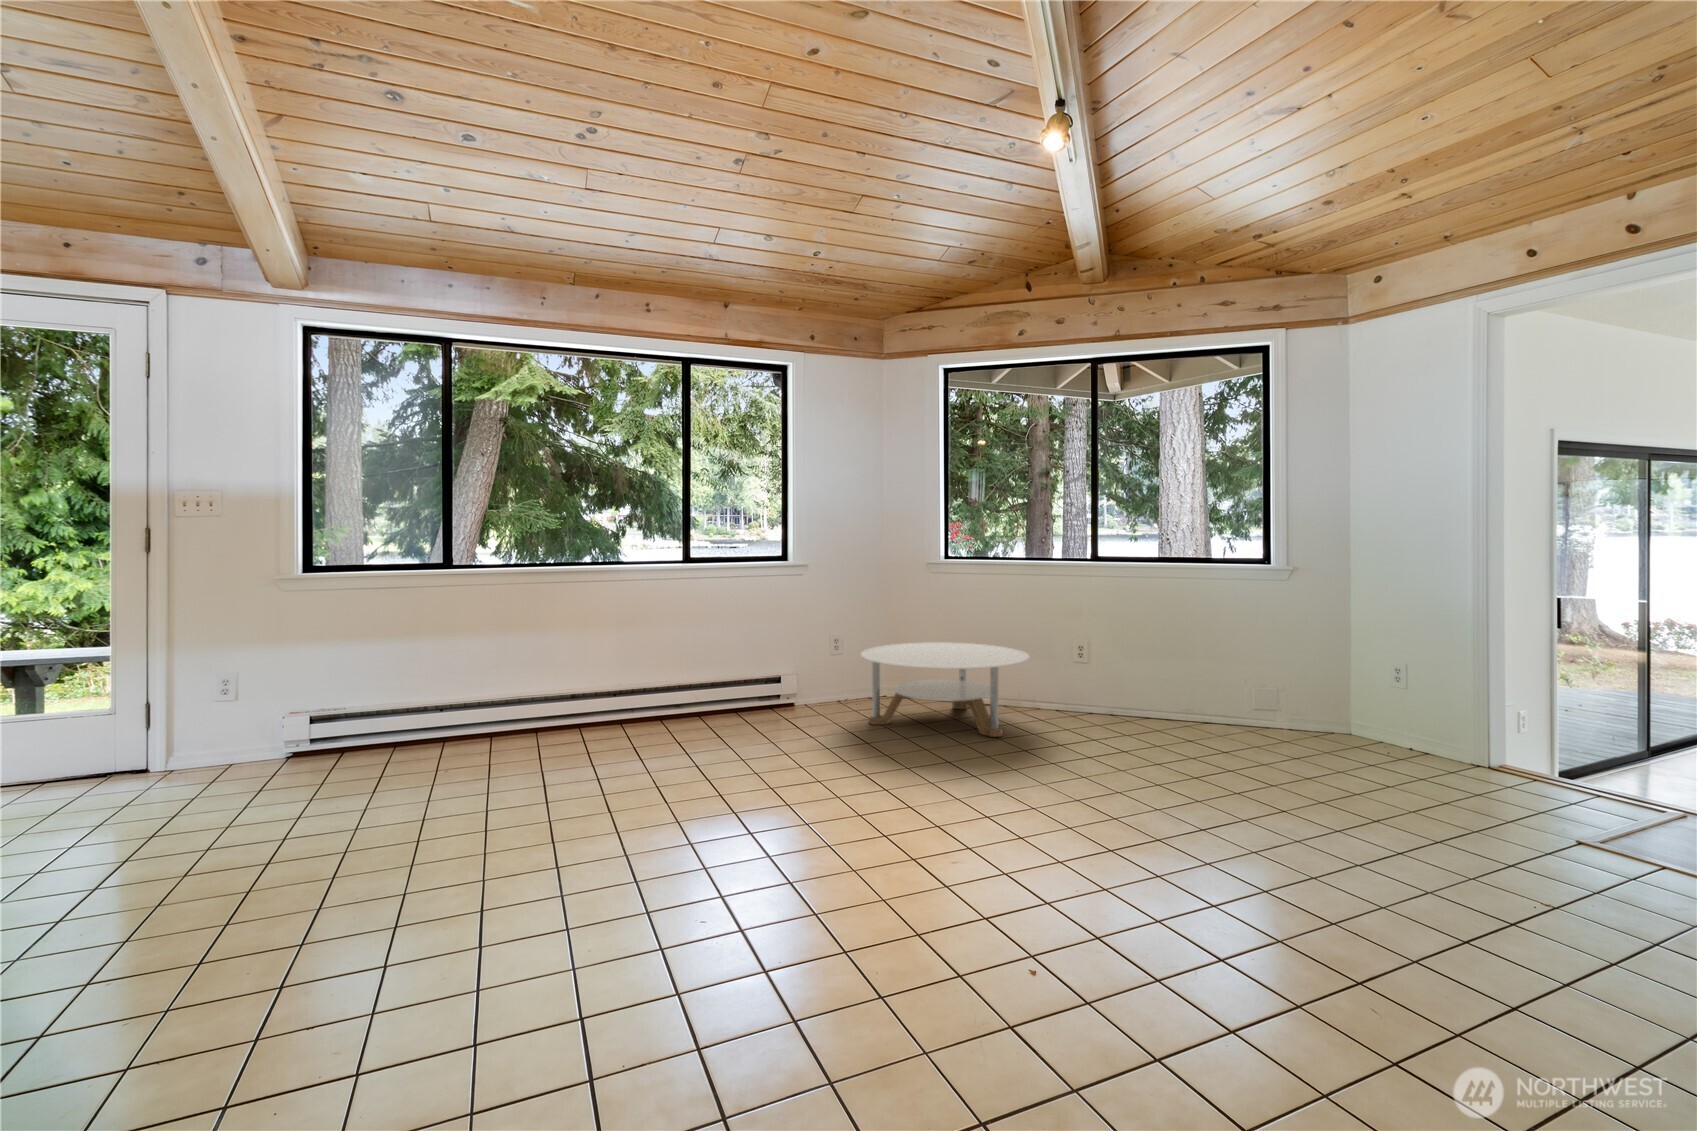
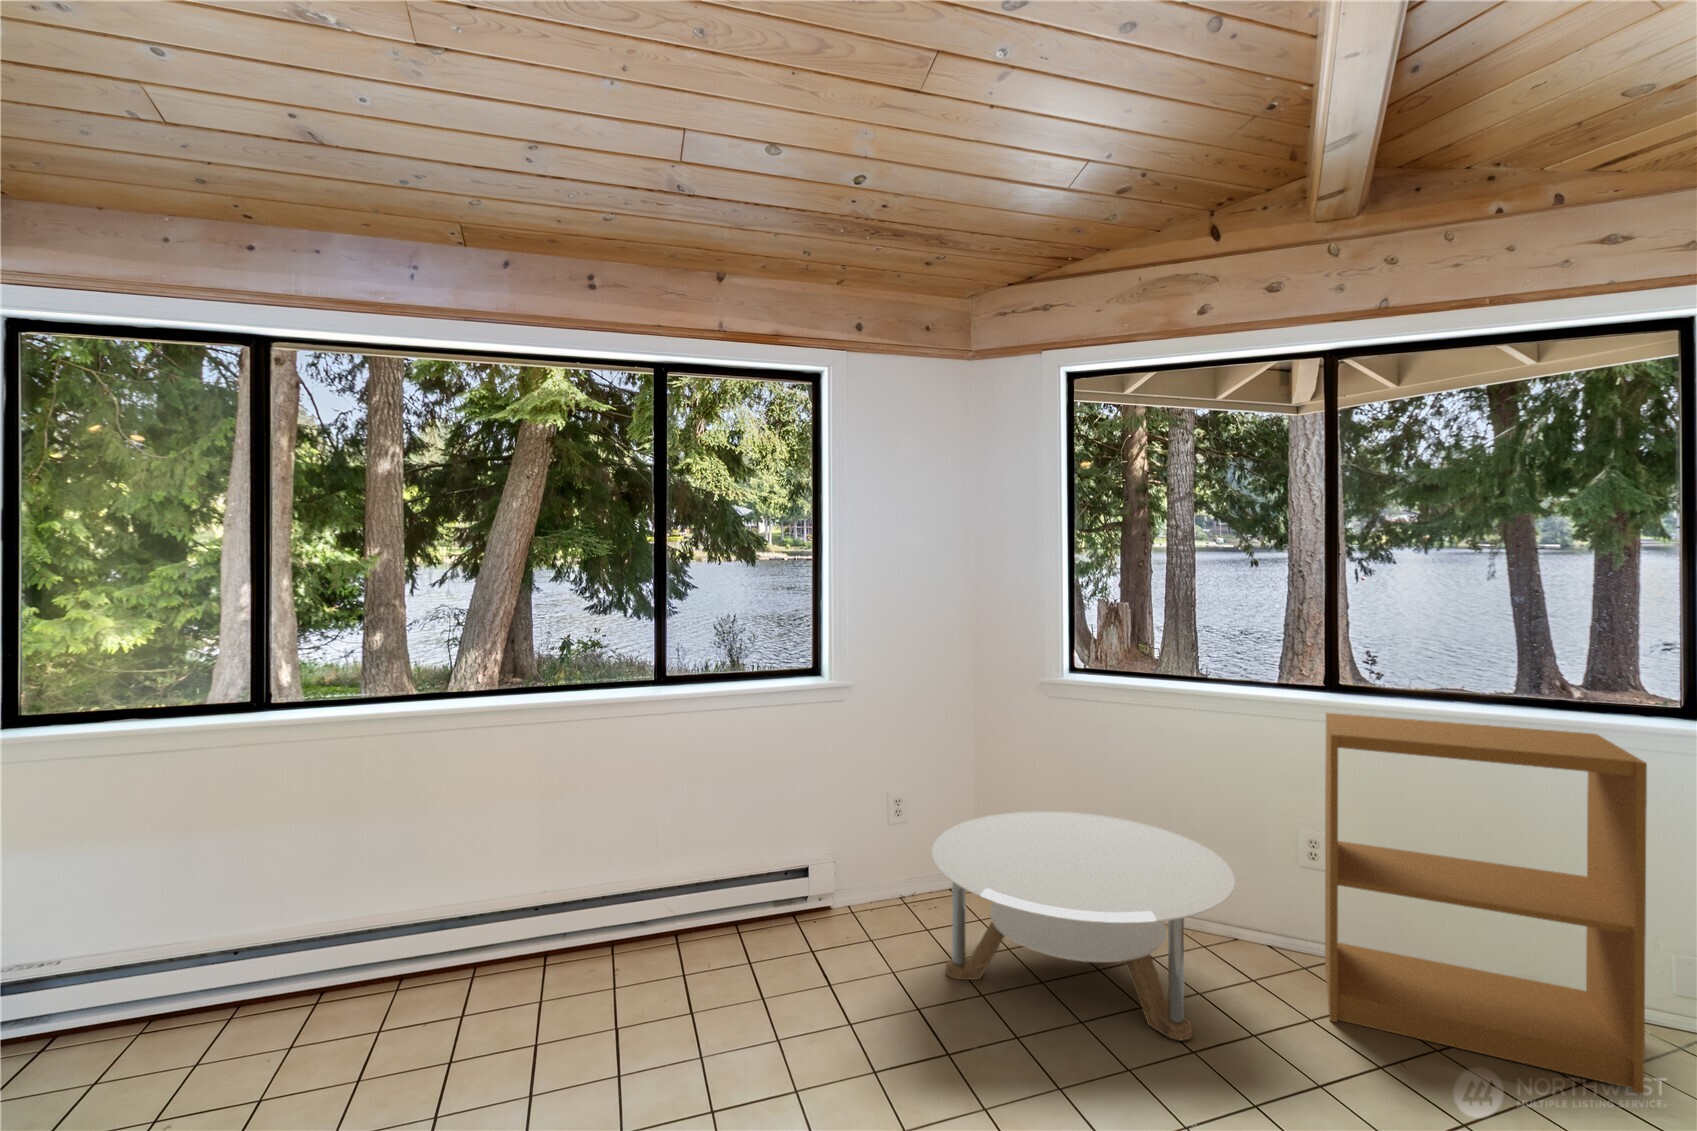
bookshelf: none [1078,570,1221,743] -> present [1325,713,1647,1095]

